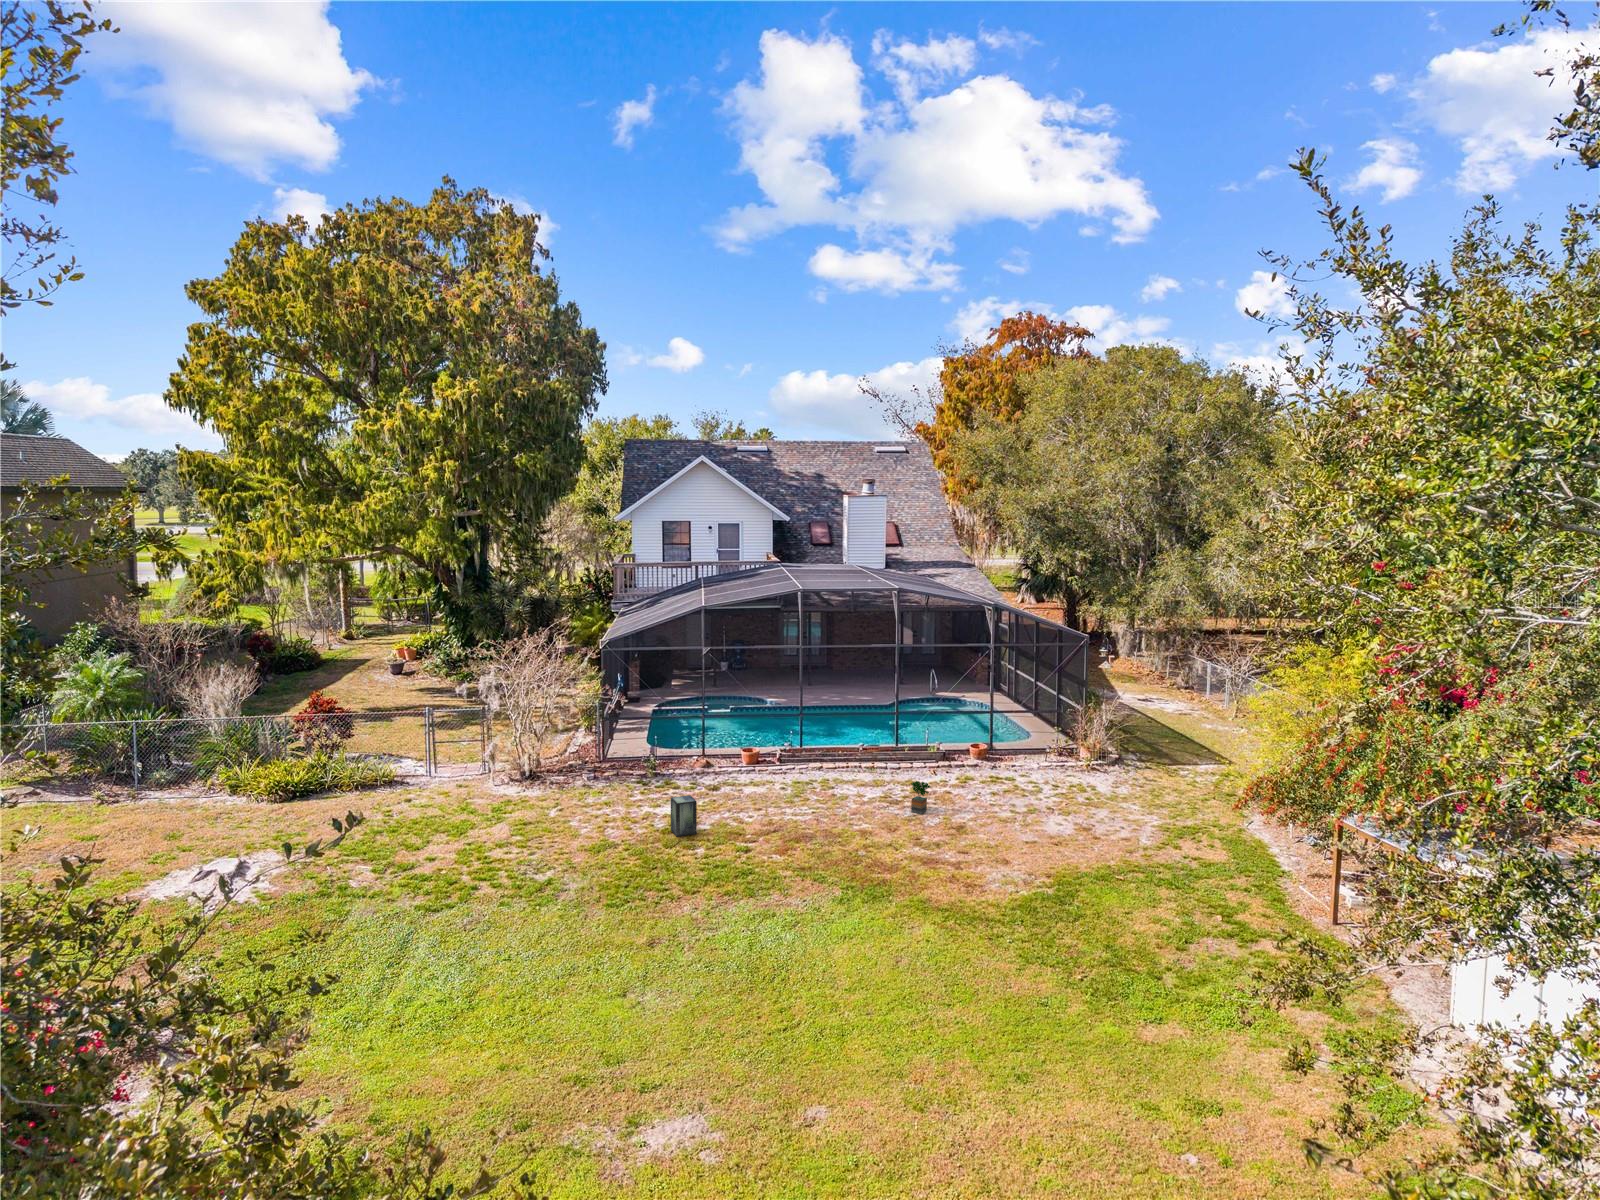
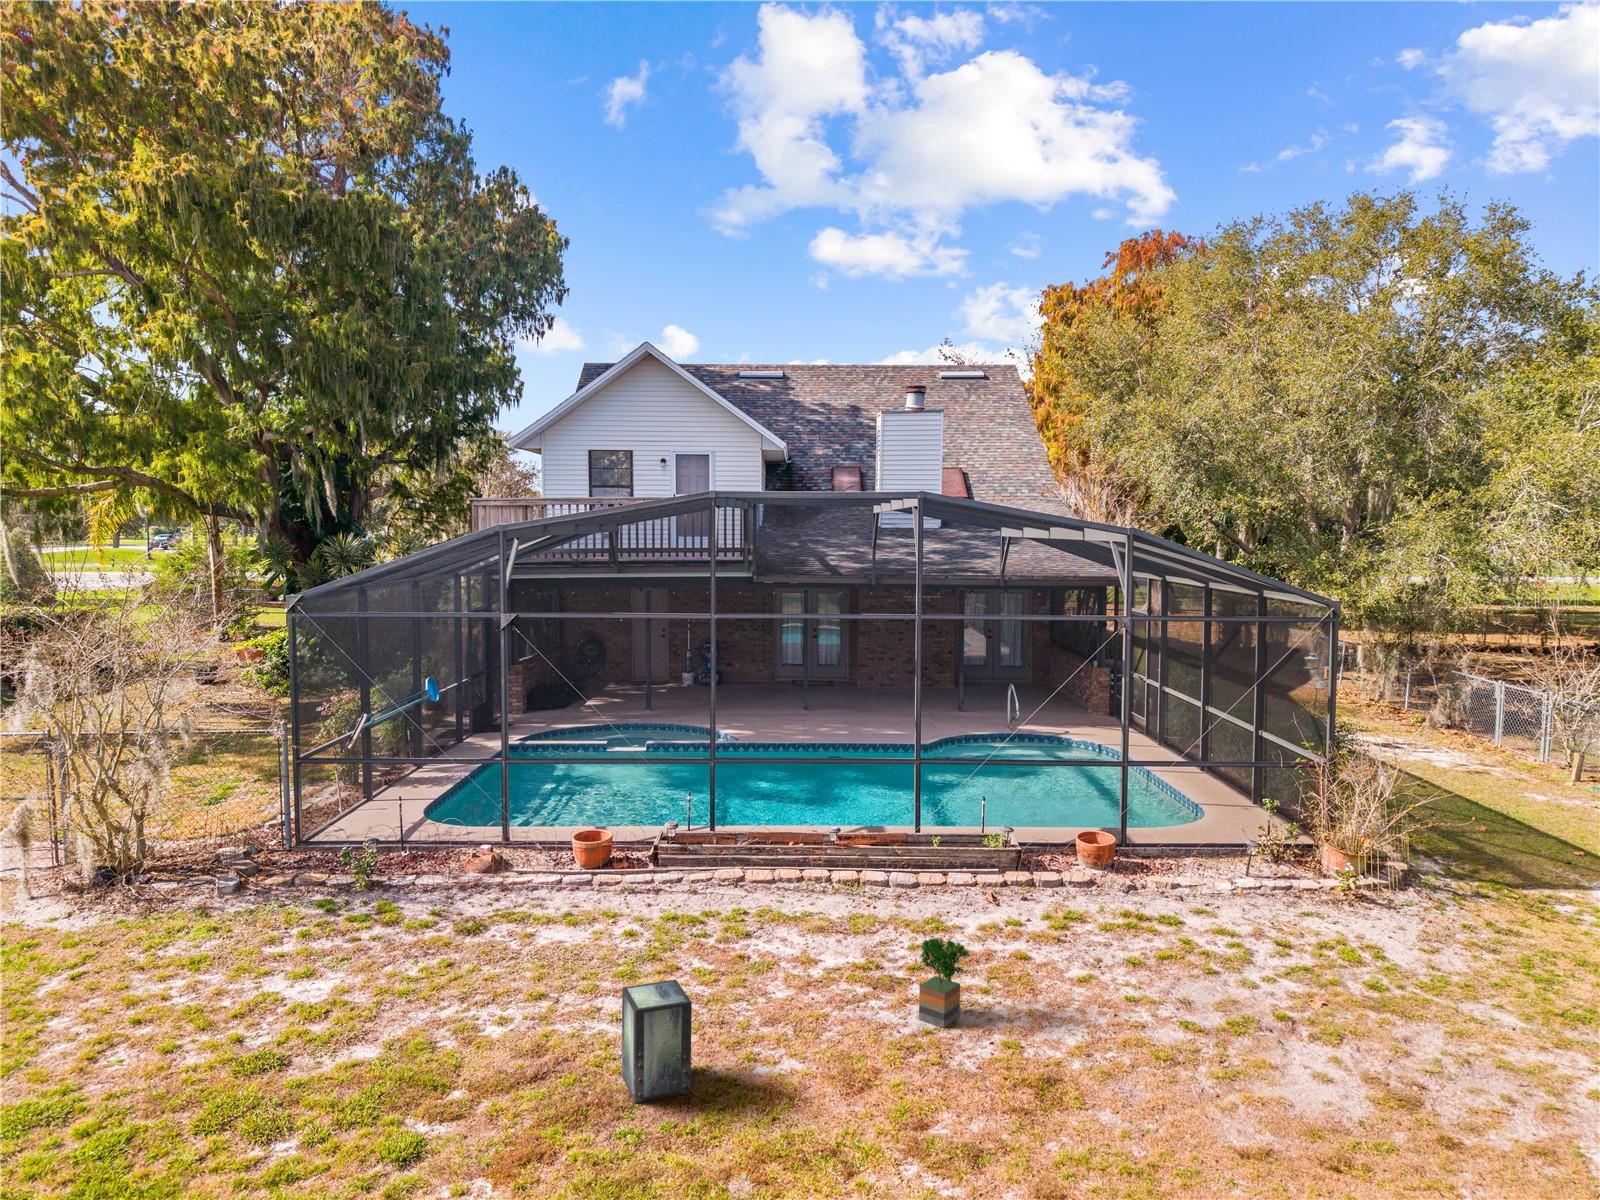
storage box: present [671,795,697,837] -> present [622,980,692,1103]

